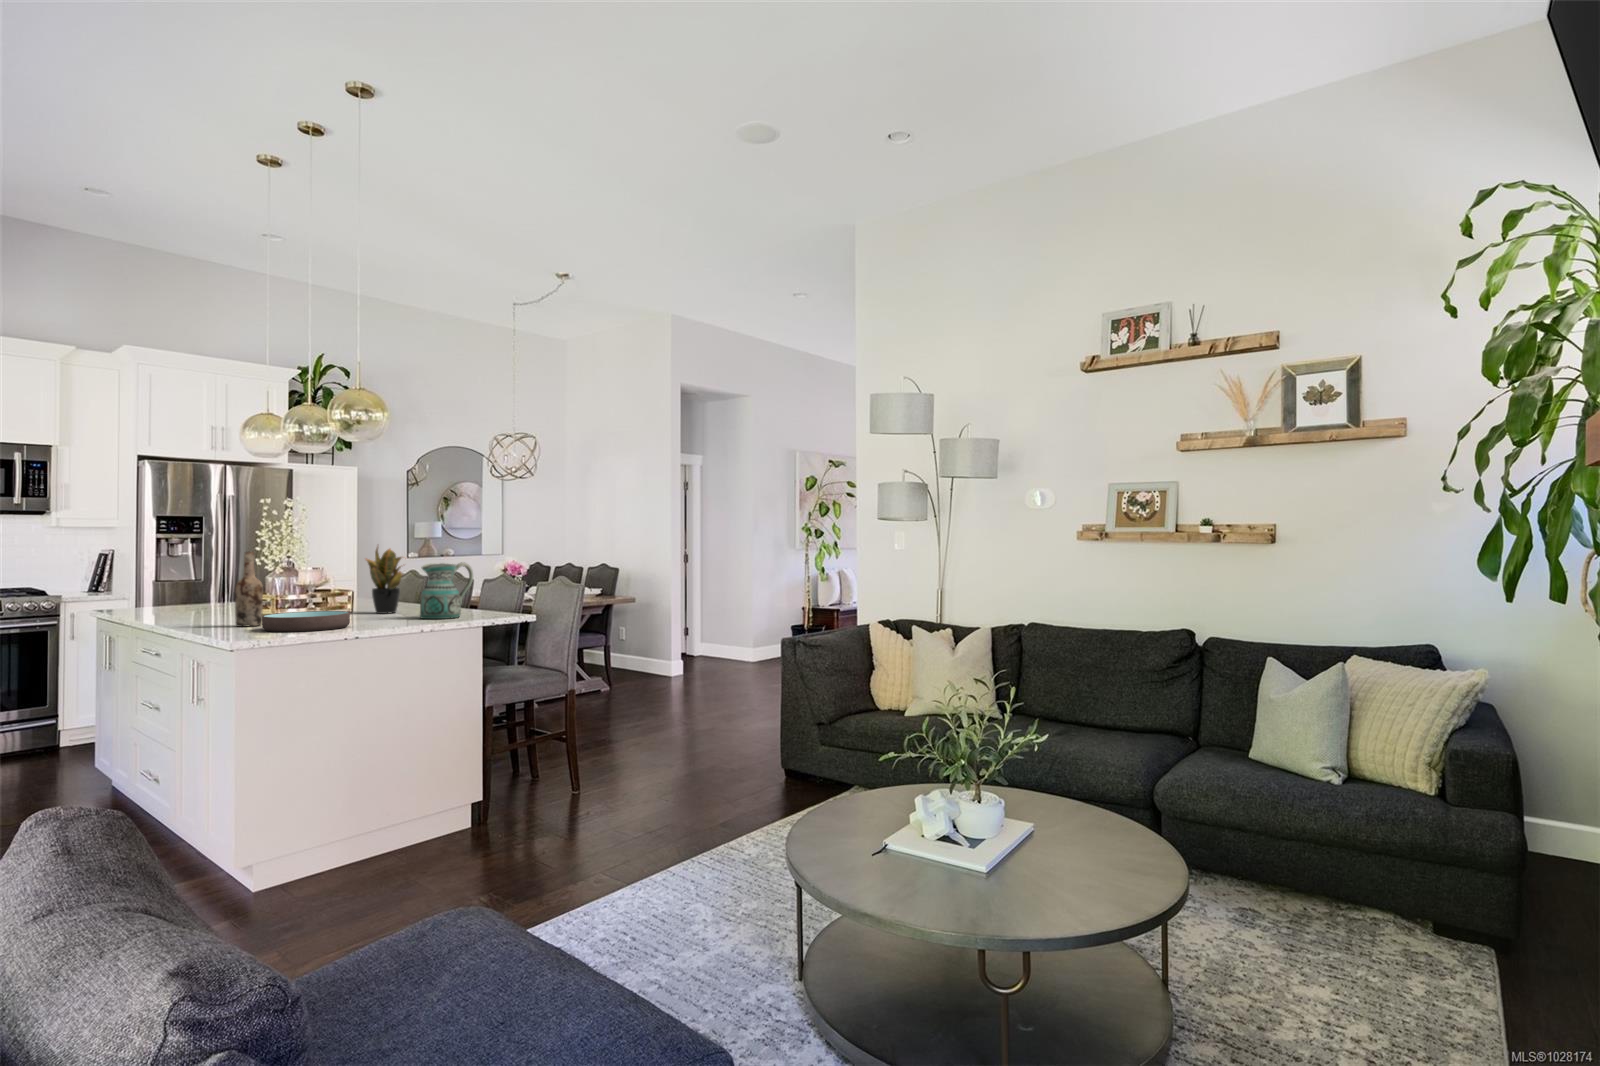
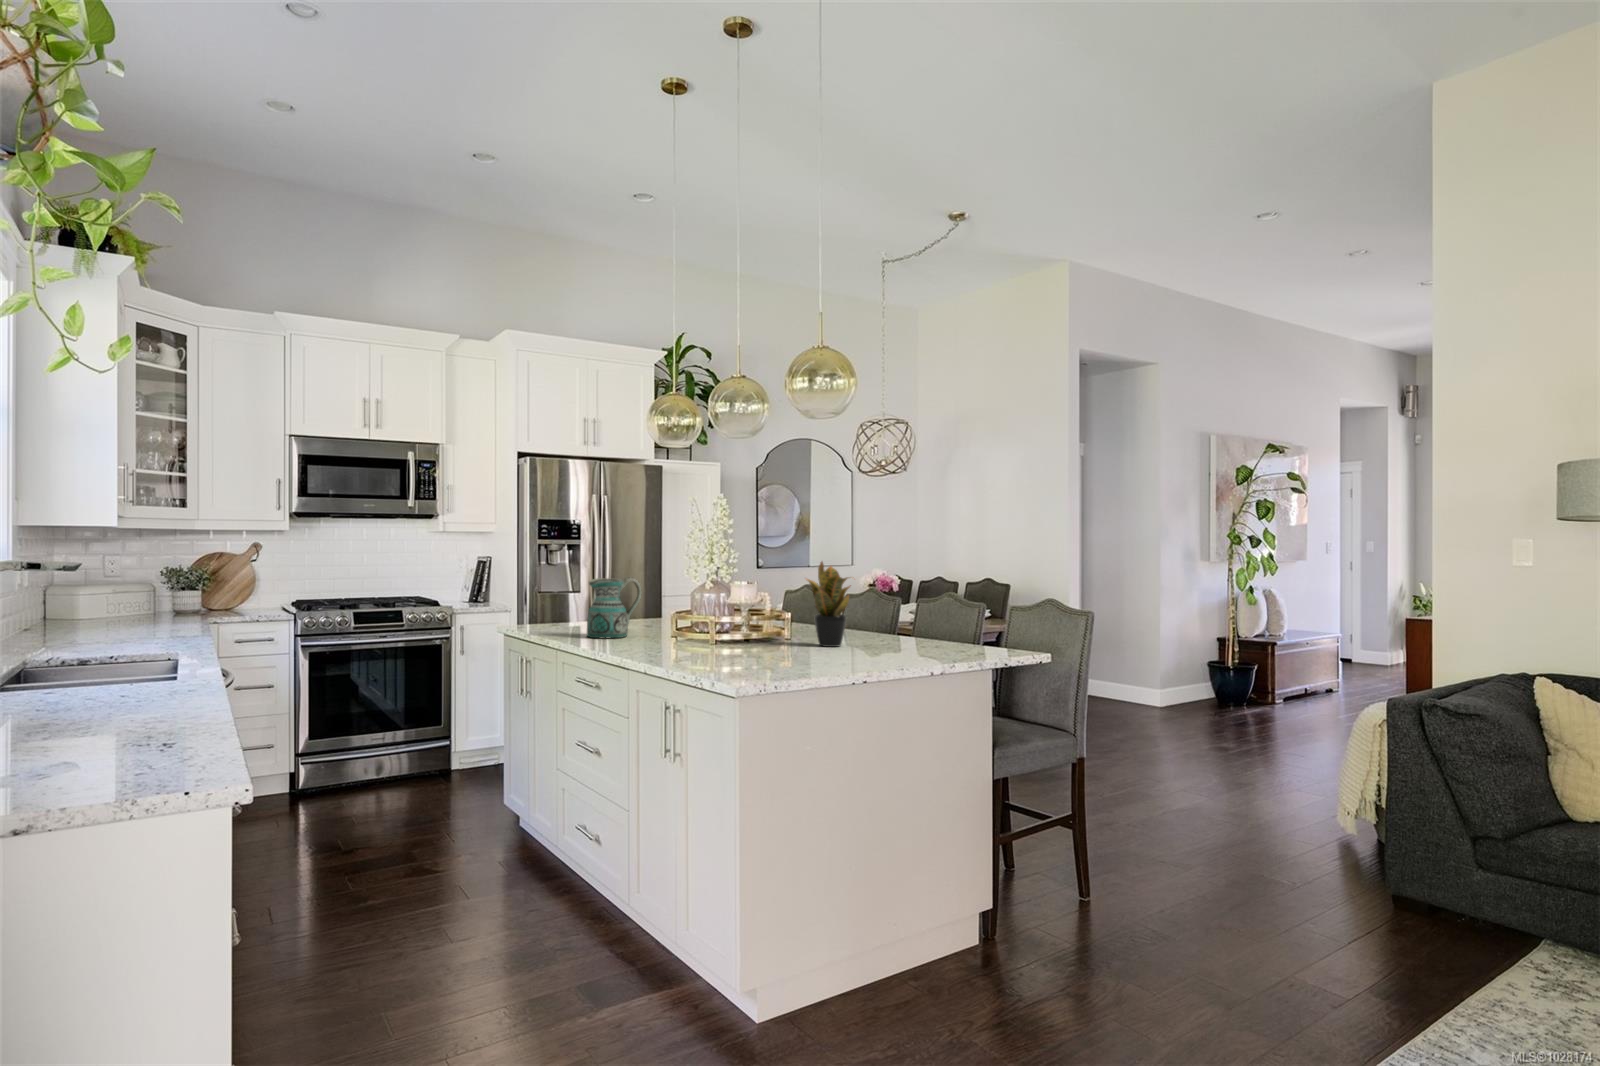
wine bottle: present [235,552,263,627] -> none [703,572,730,663]
ceramic pitcher: present [420,562,473,619] -> present [587,578,642,639]
bowl: present [262,611,350,632] -> none [746,647,839,675]

